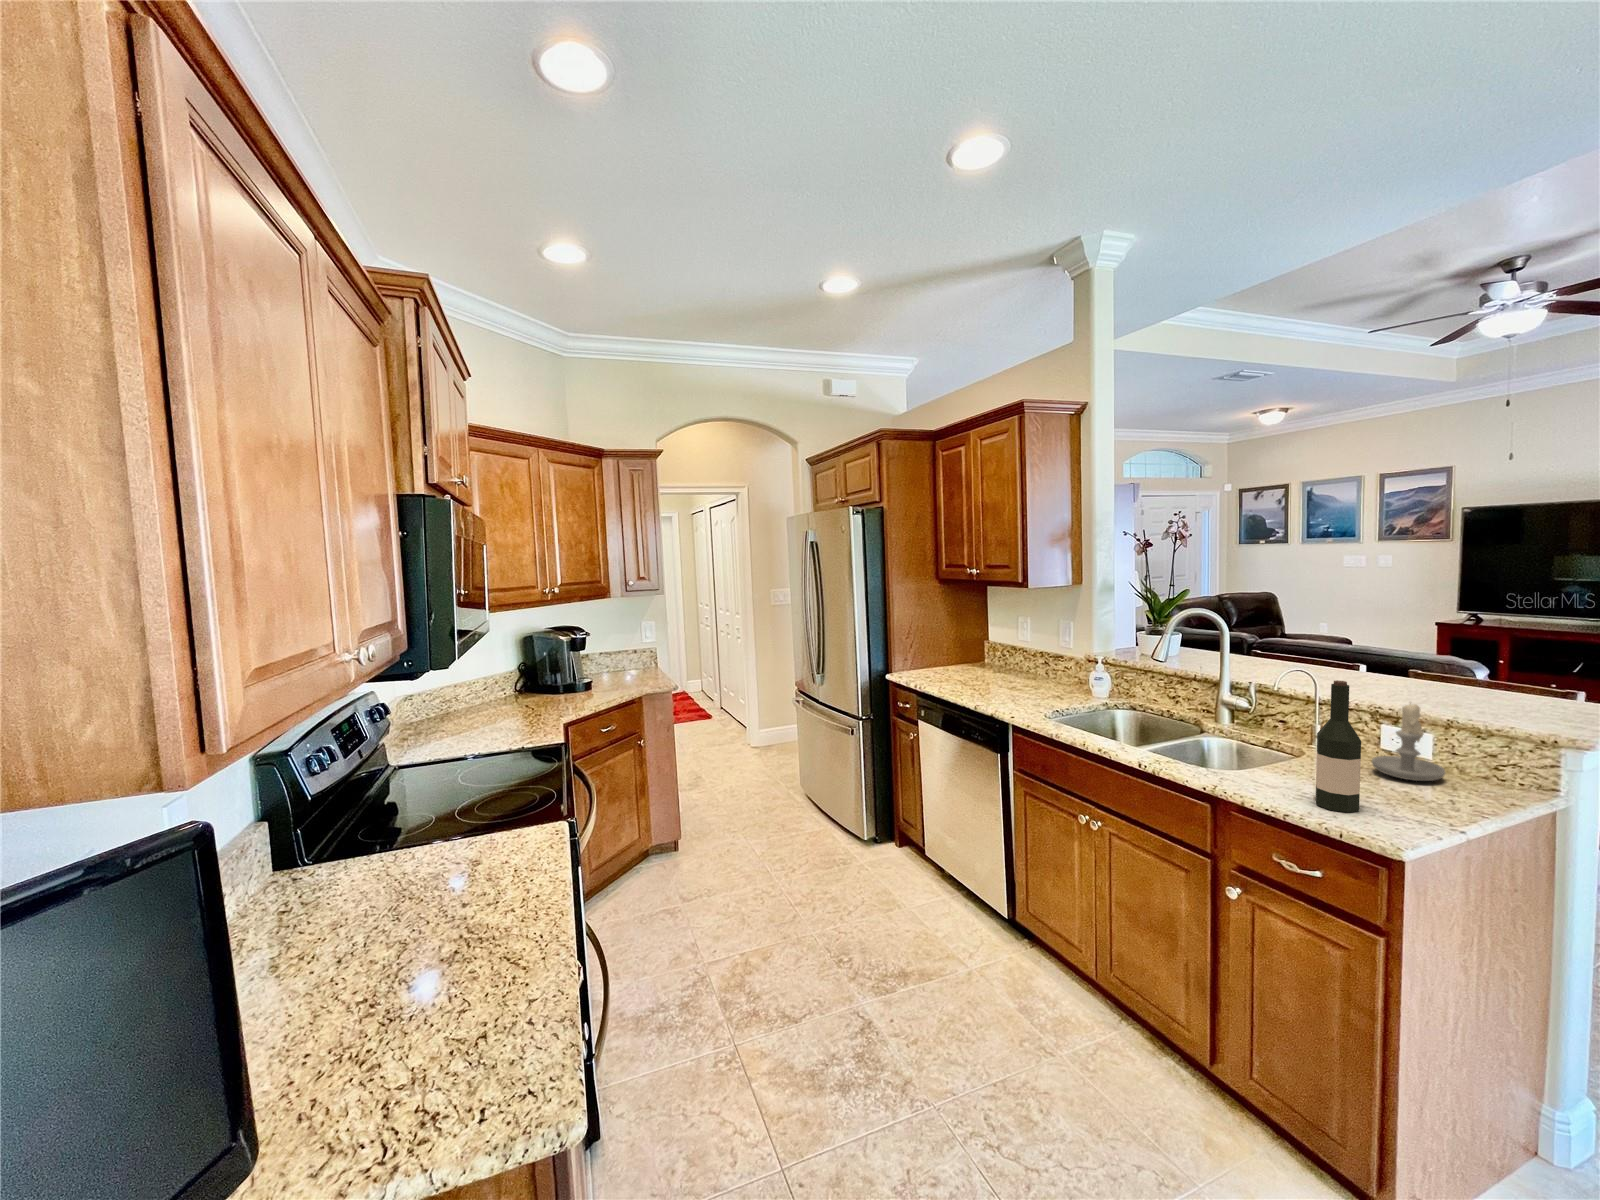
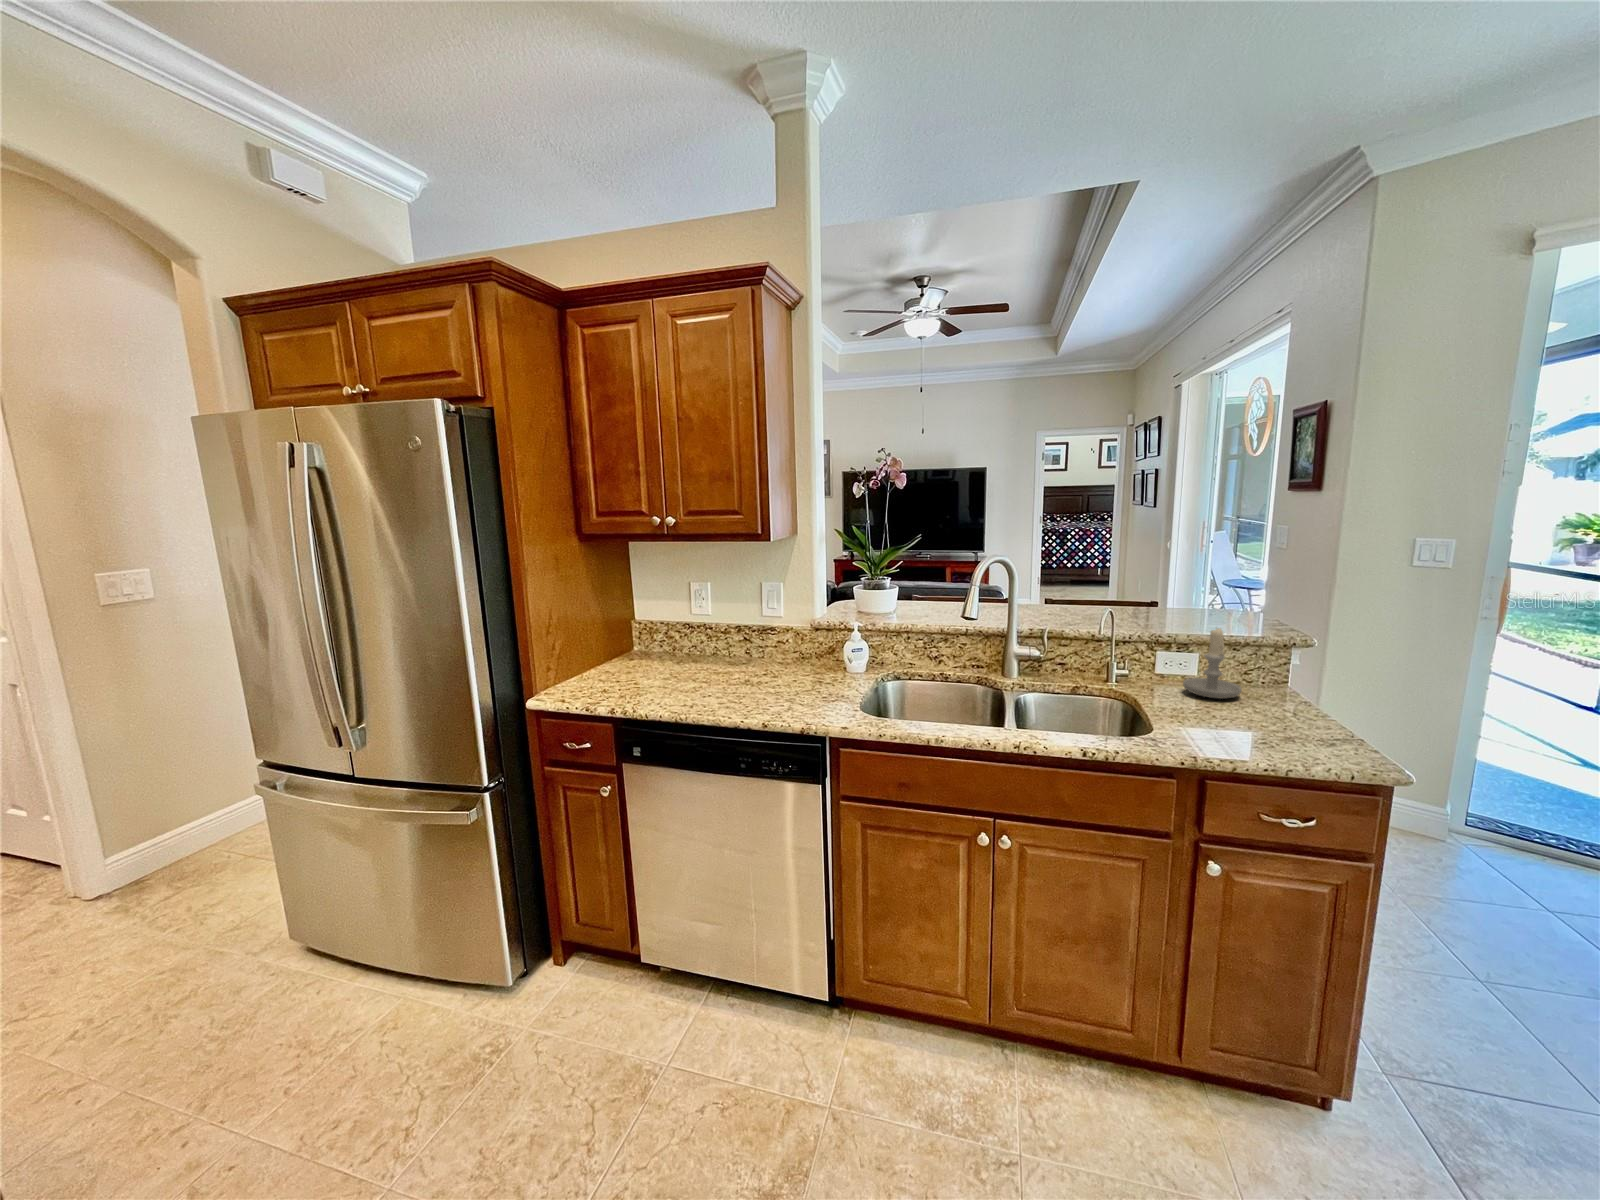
wine bottle: present [1315,680,1361,813] -> none [1267,612,1320,748]

